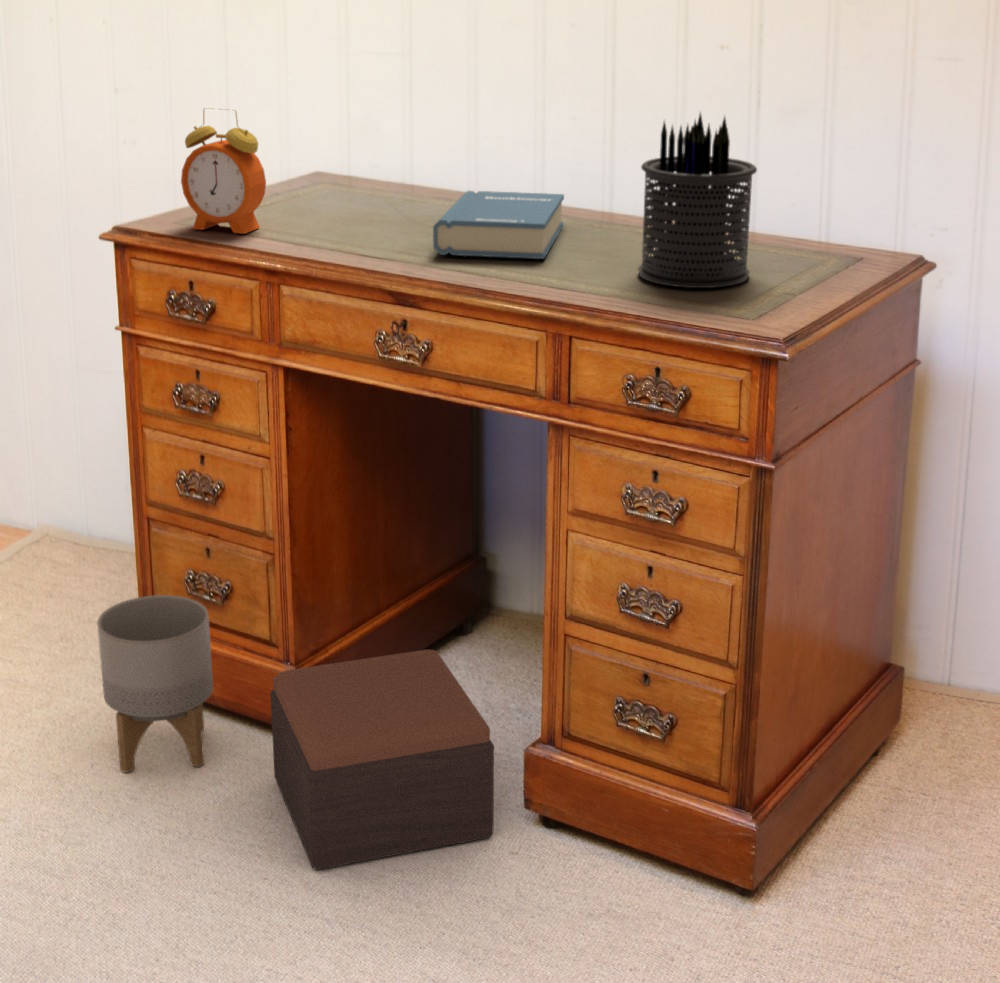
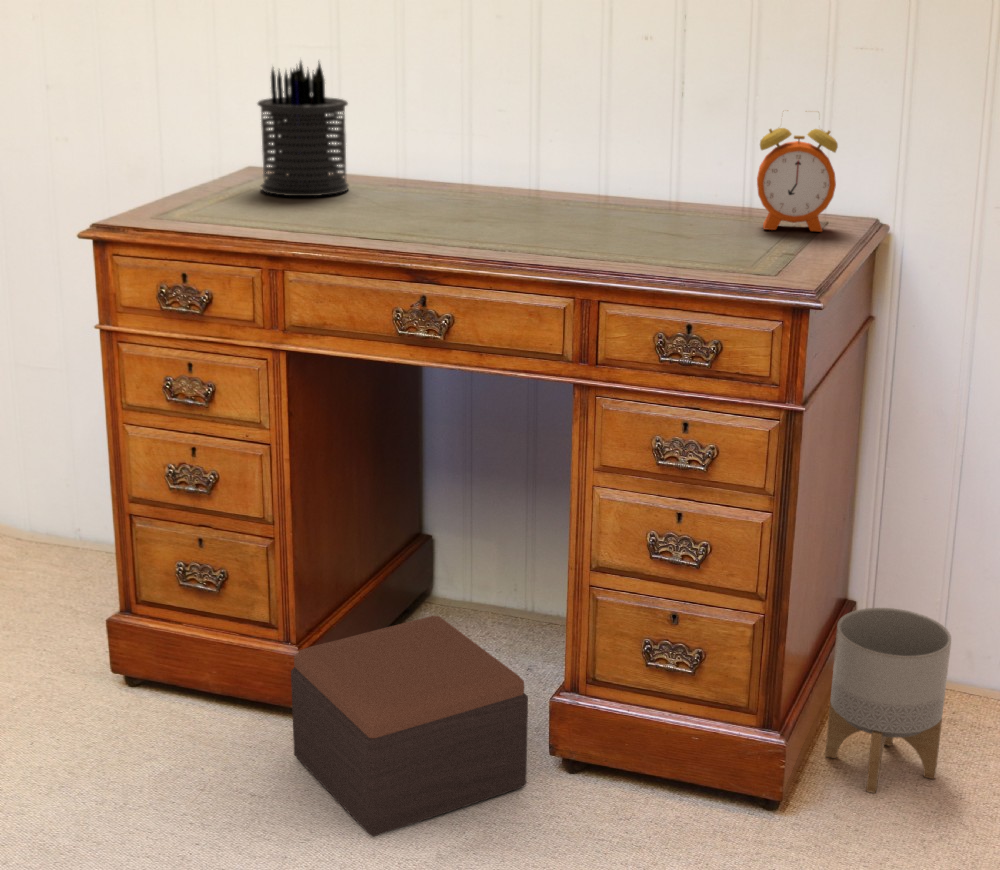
alarm clock: present [181,111,266,234] -> present [757,128,838,232]
pen holder: present [638,114,757,288] -> present [258,61,349,196]
hardback book: present [433,191,564,259] -> none [432,180,542,236]
planter: present [97,595,213,773] -> present [825,608,951,793]

